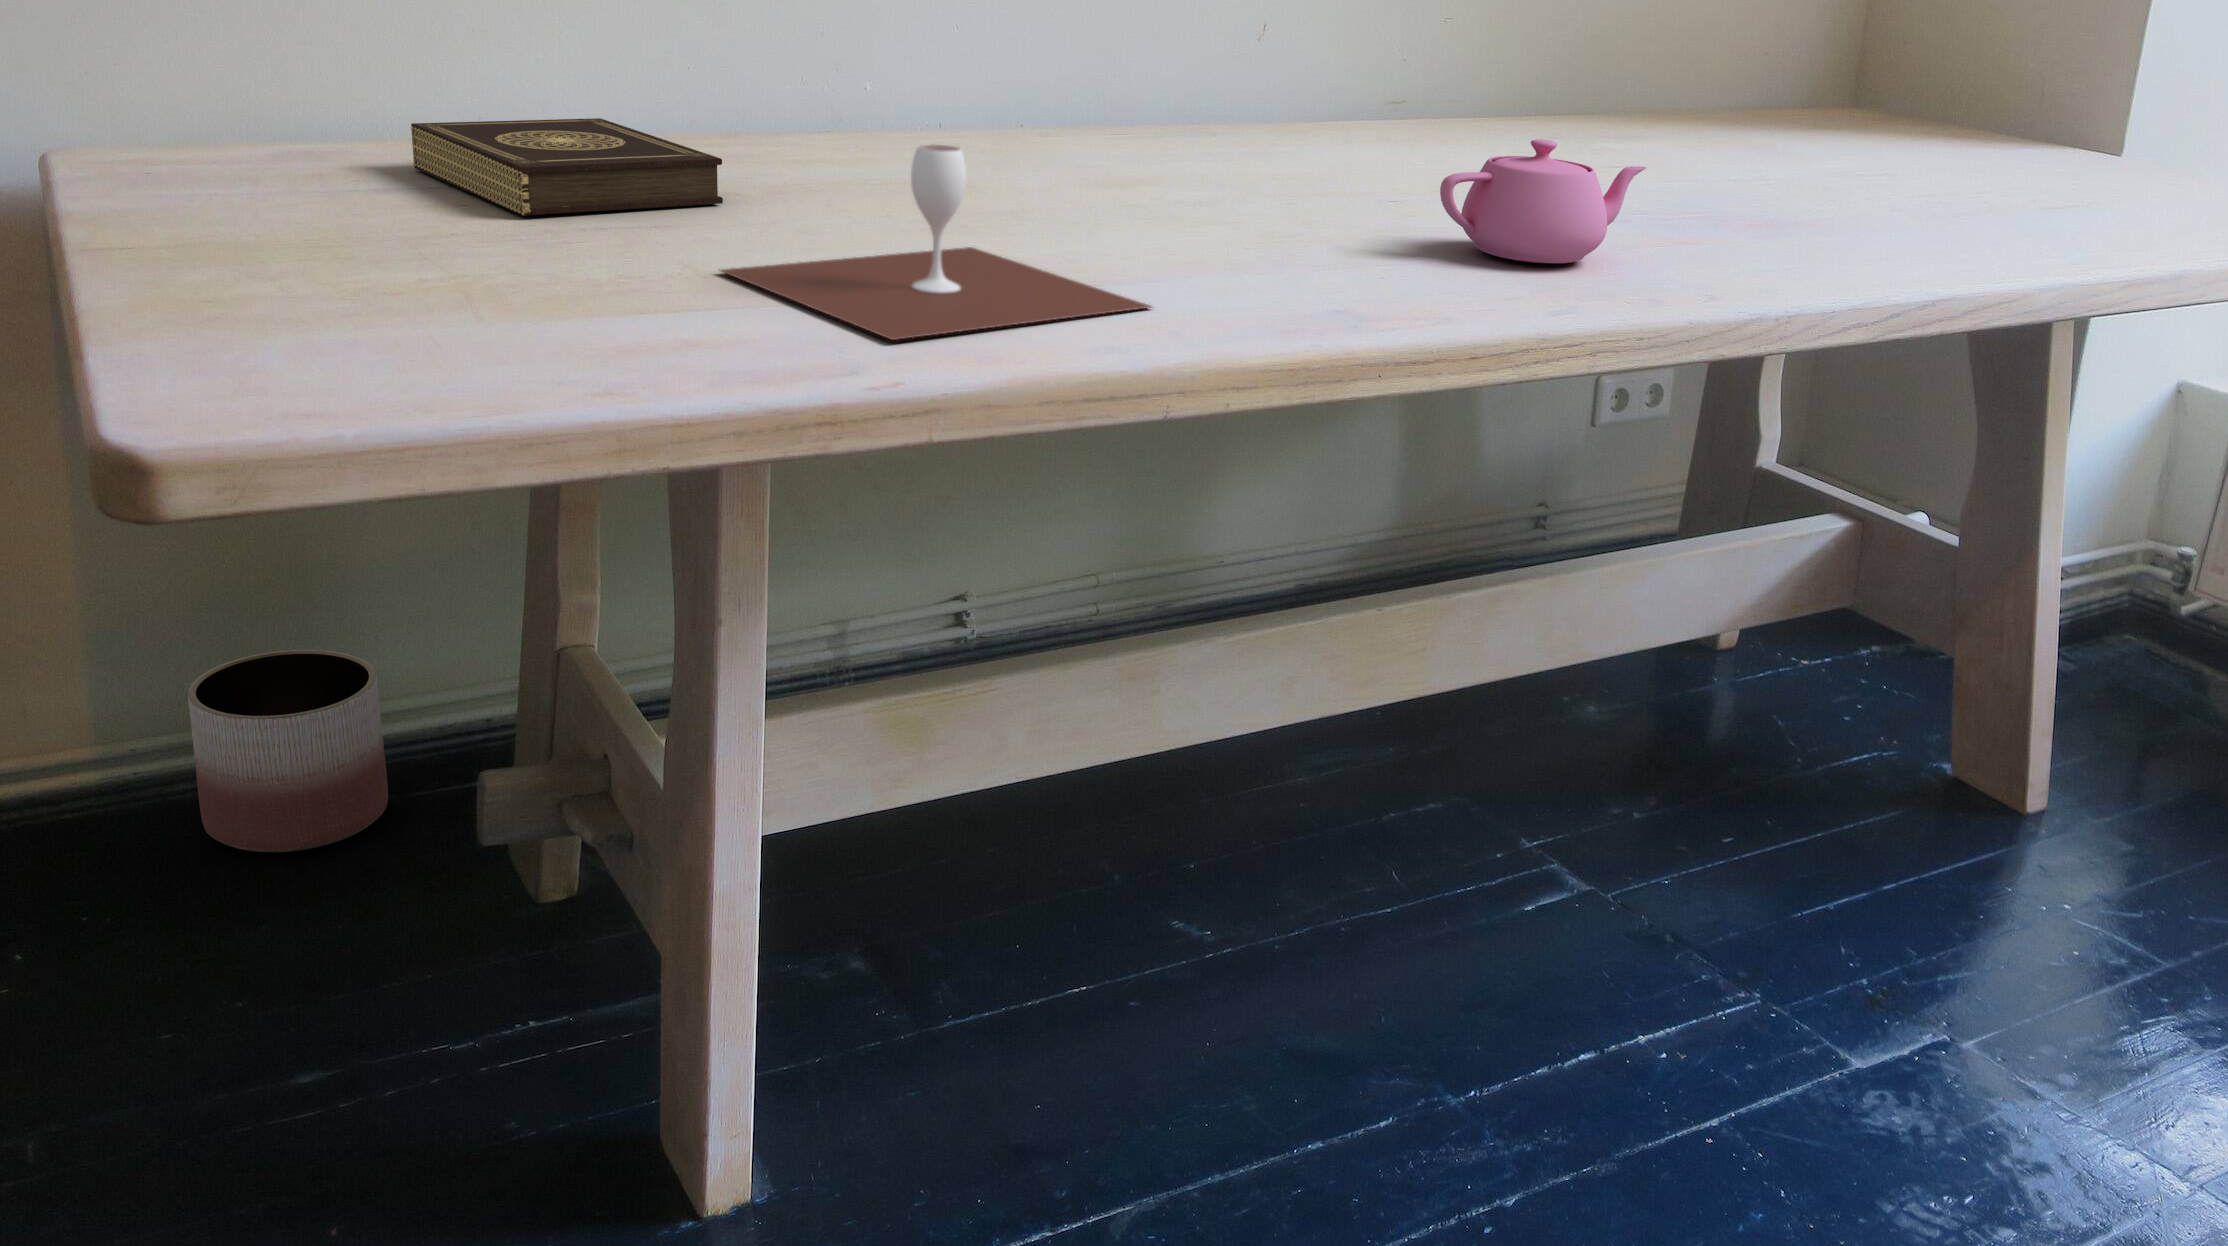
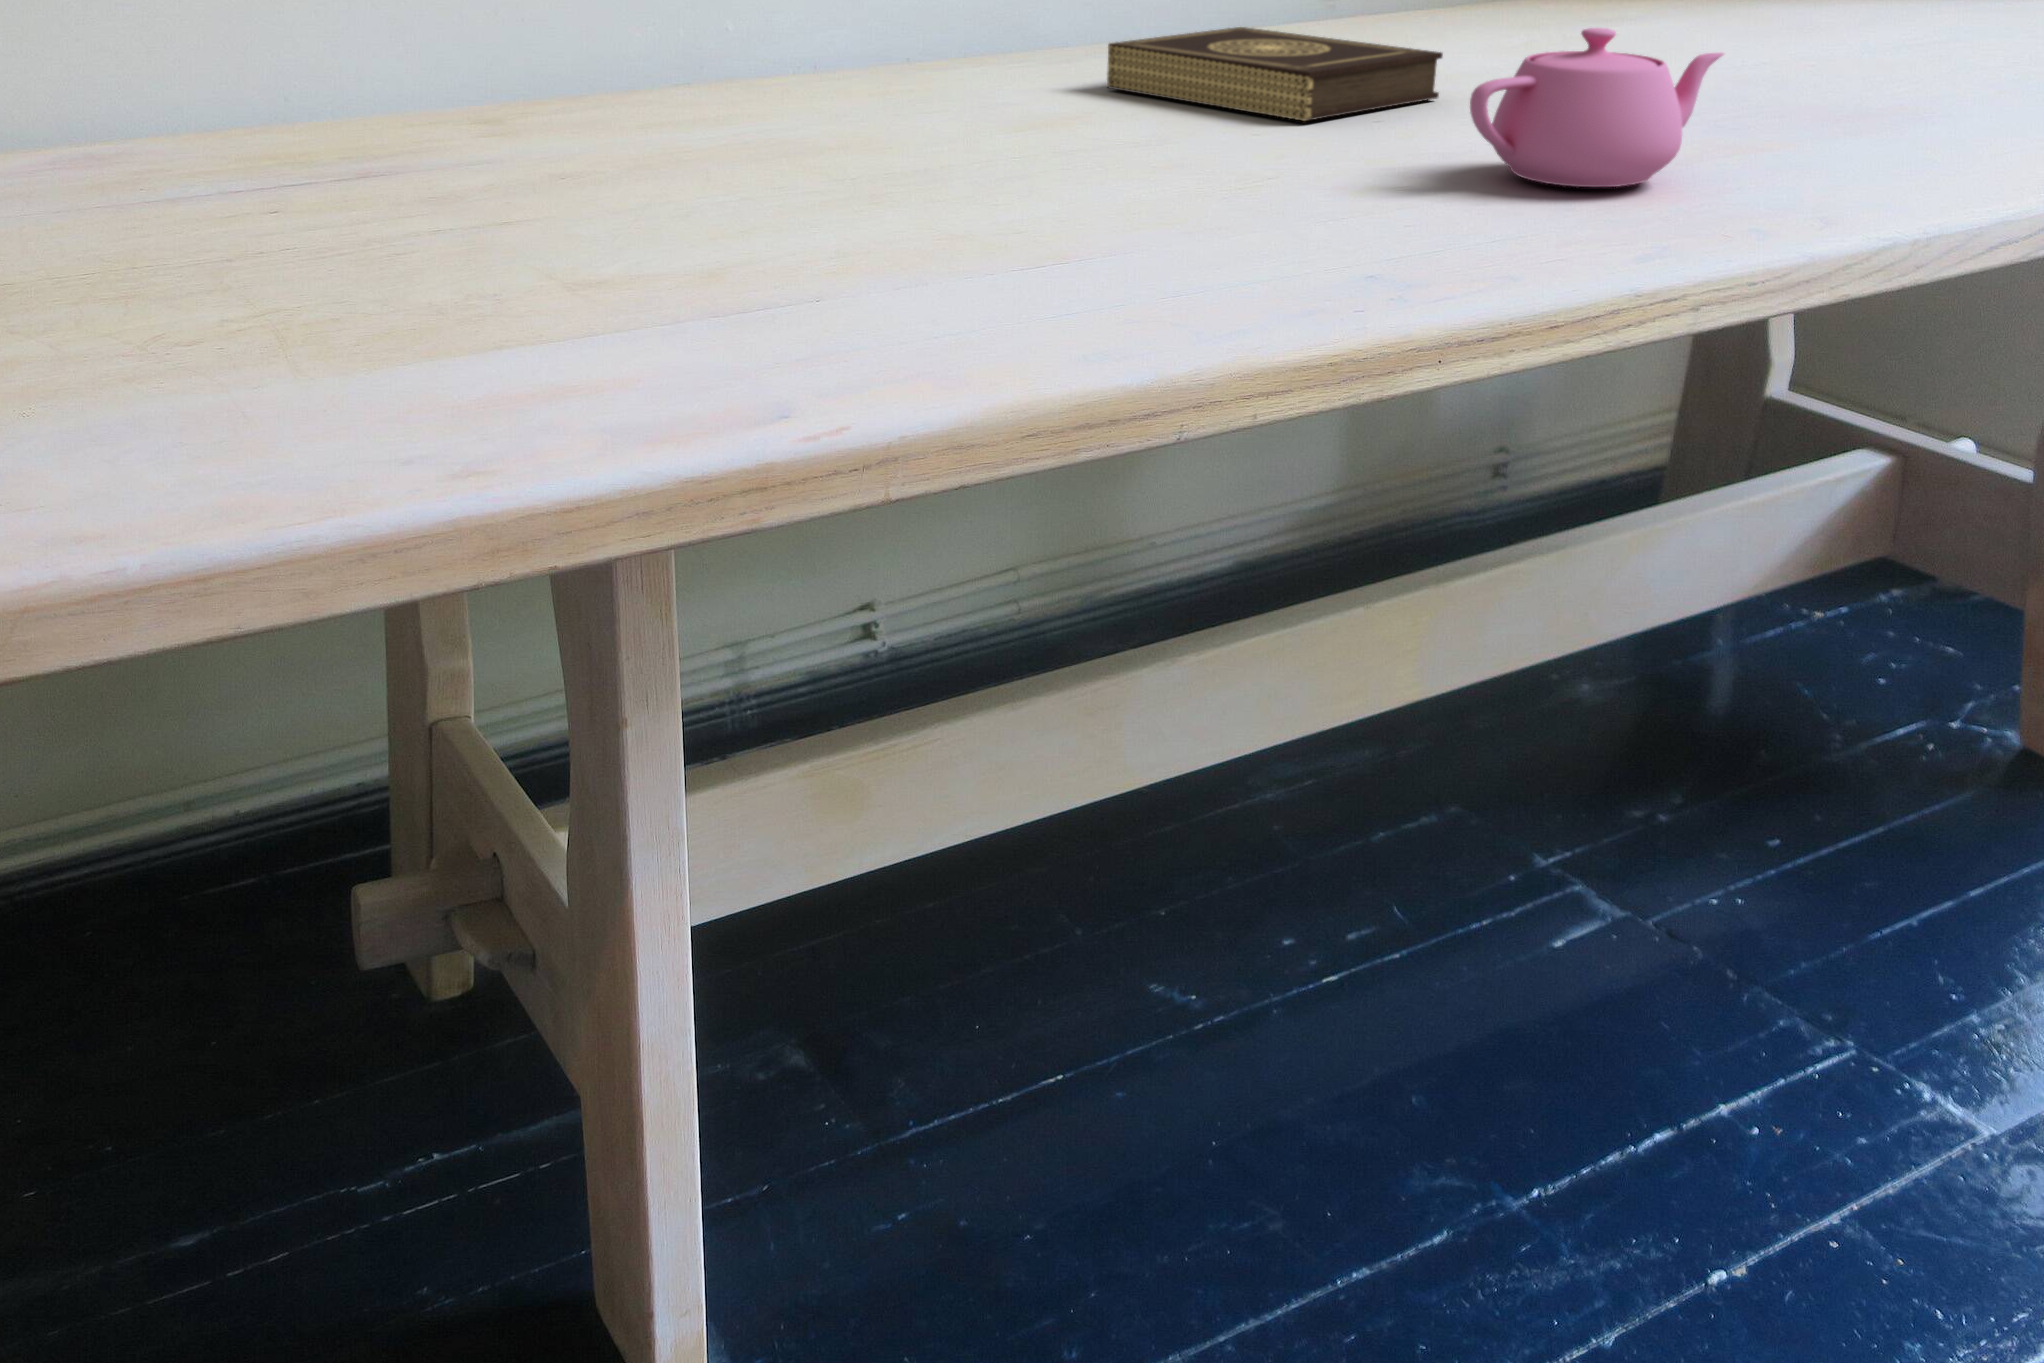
book: present [411,118,723,216] -> present [1107,27,1443,121]
wine glass: present [721,145,1151,340] -> none [589,97,1145,365]
planter: present [188,650,388,852] -> none [23,727,254,960]

